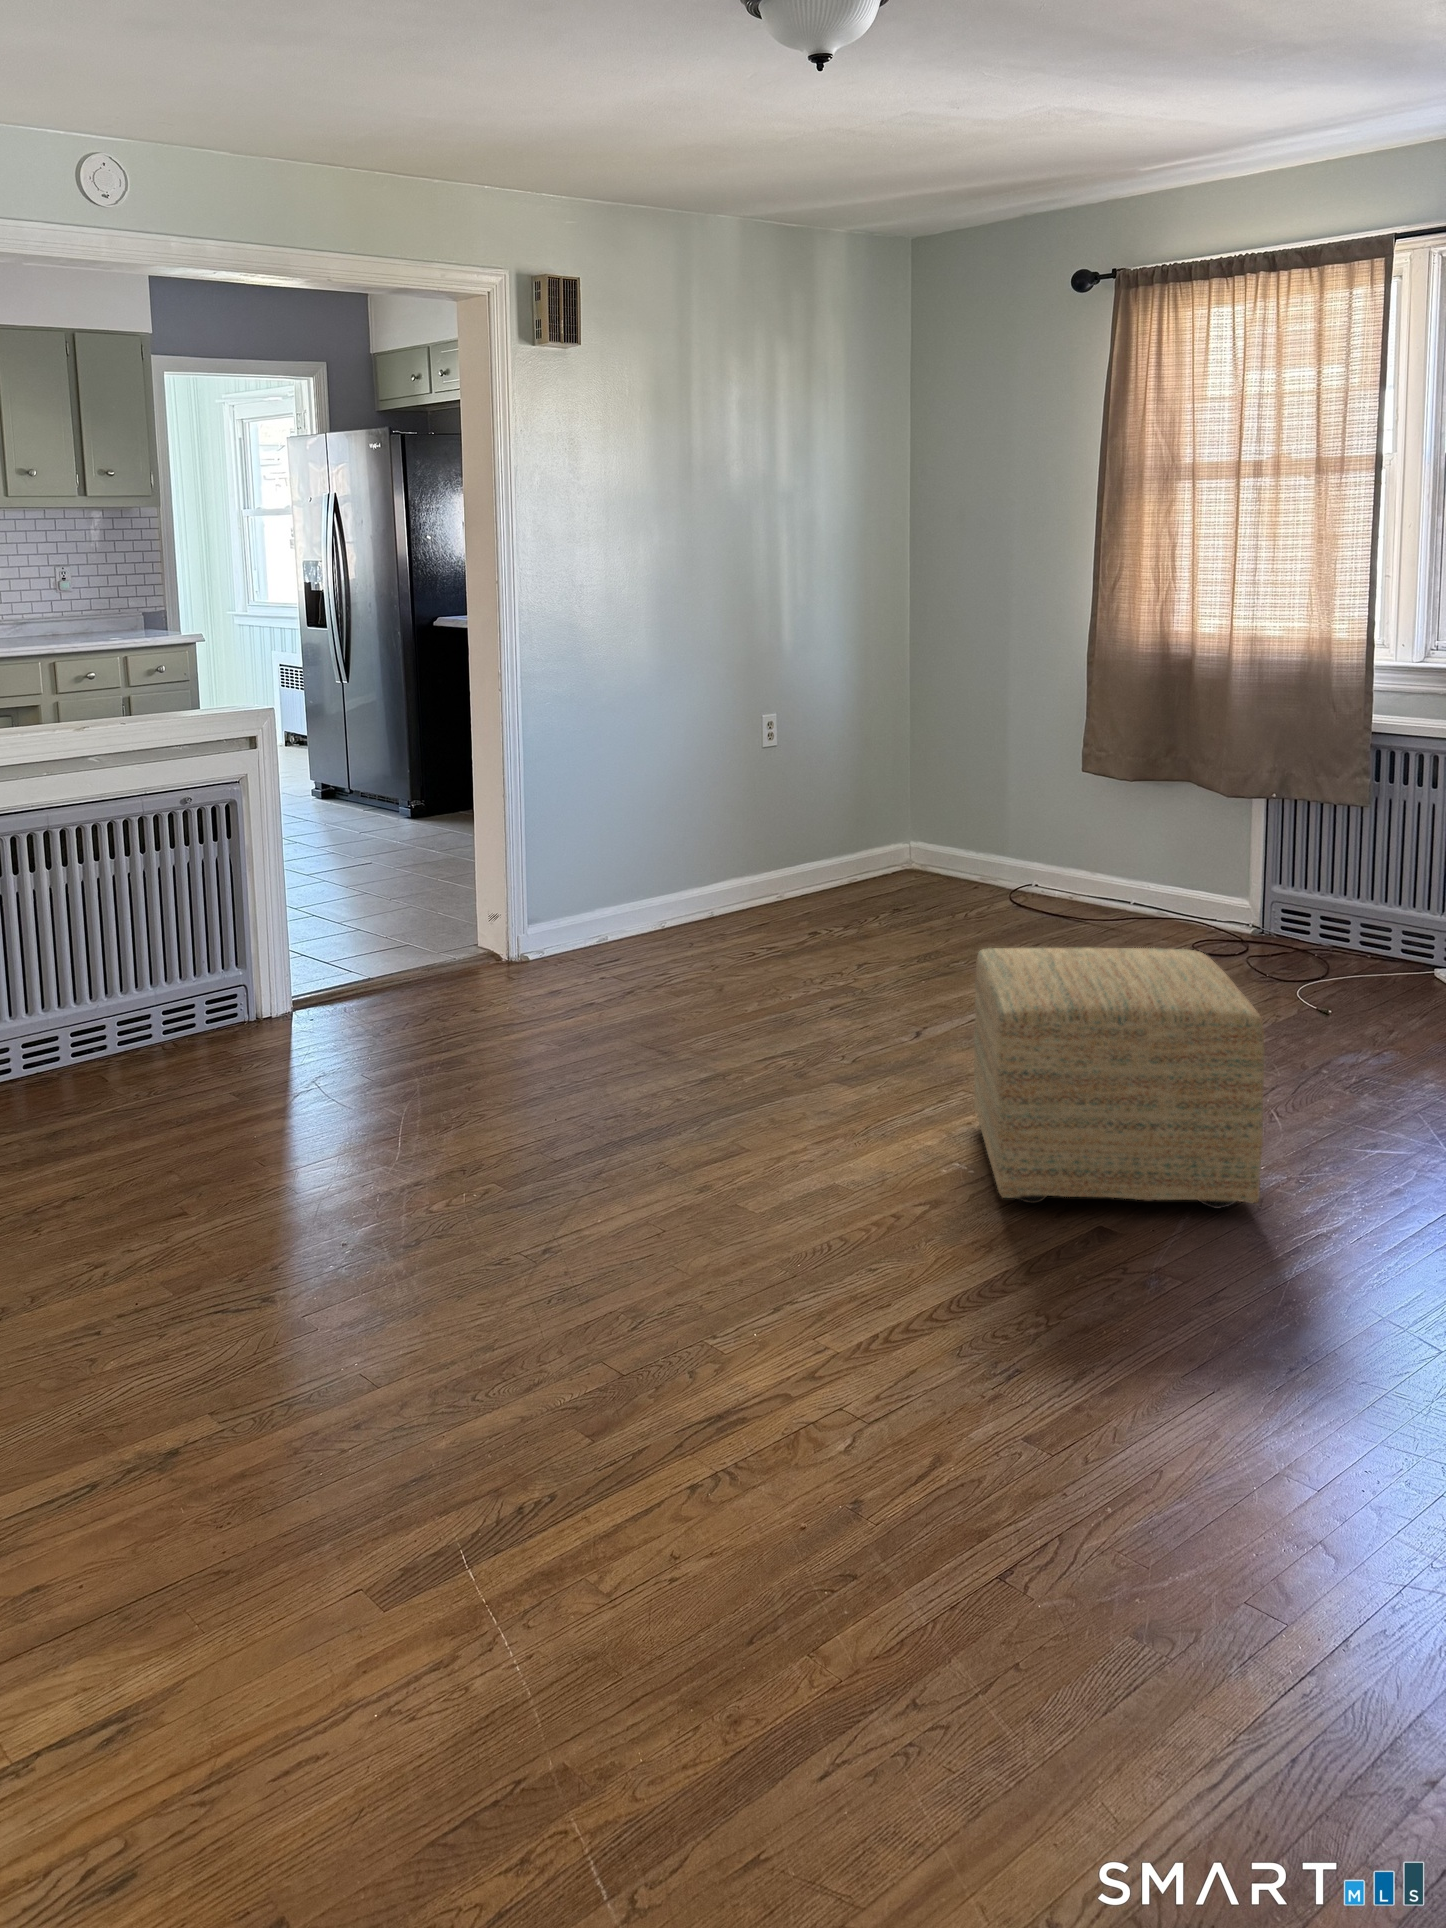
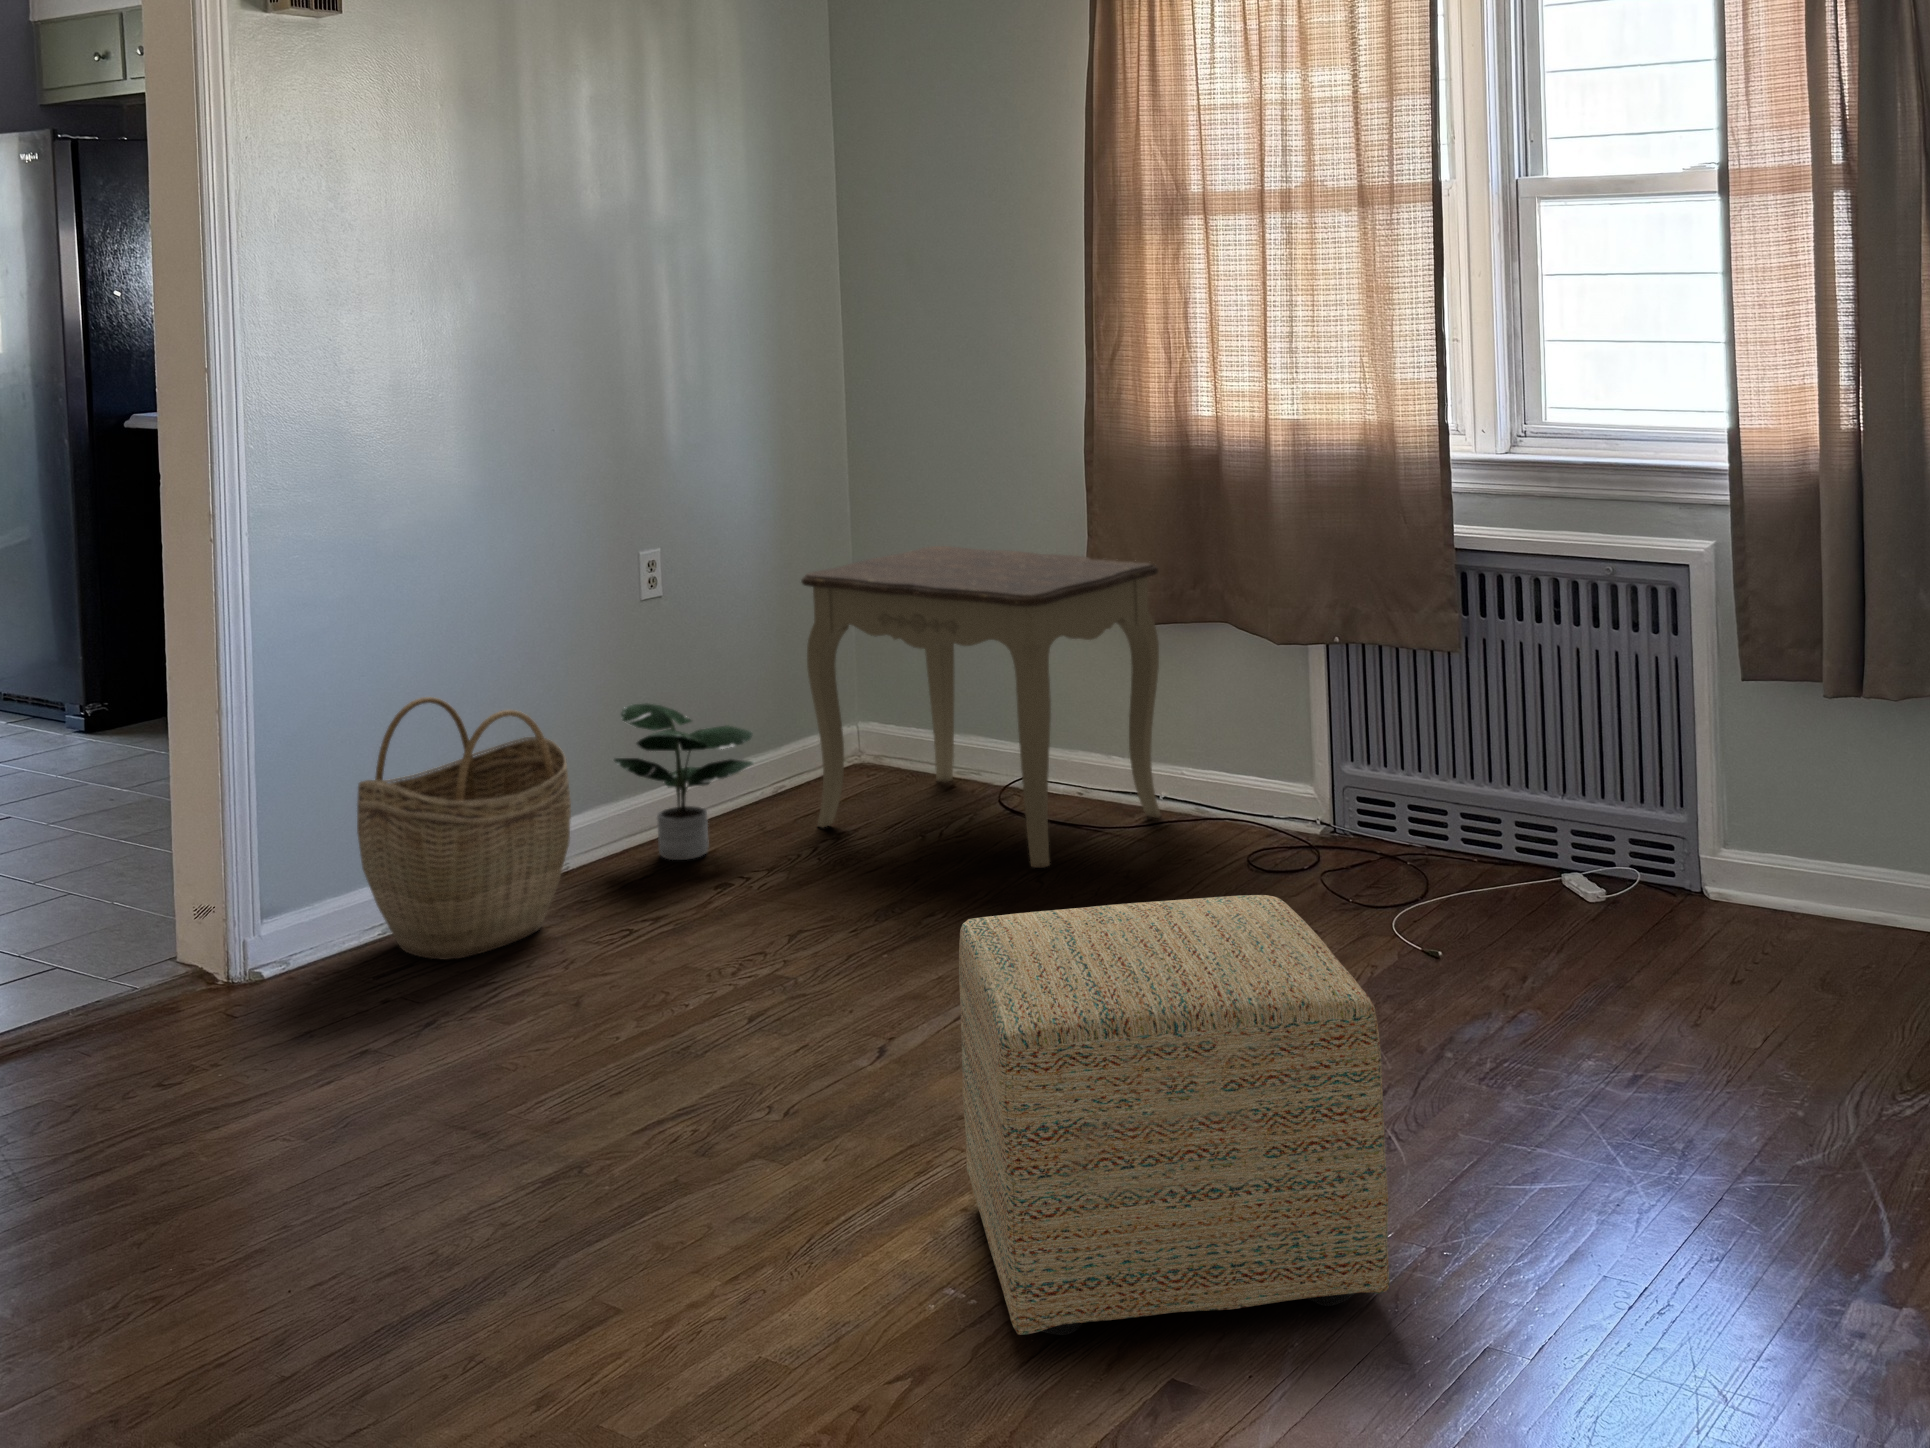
side table: none [878,719,1139,940] -> present [801,546,1161,868]
woven basket: none [586,799,720,963] -> present [357,697,571,960]
potted plant: none [747,814,841,918] -> present [614,703,754,860]

